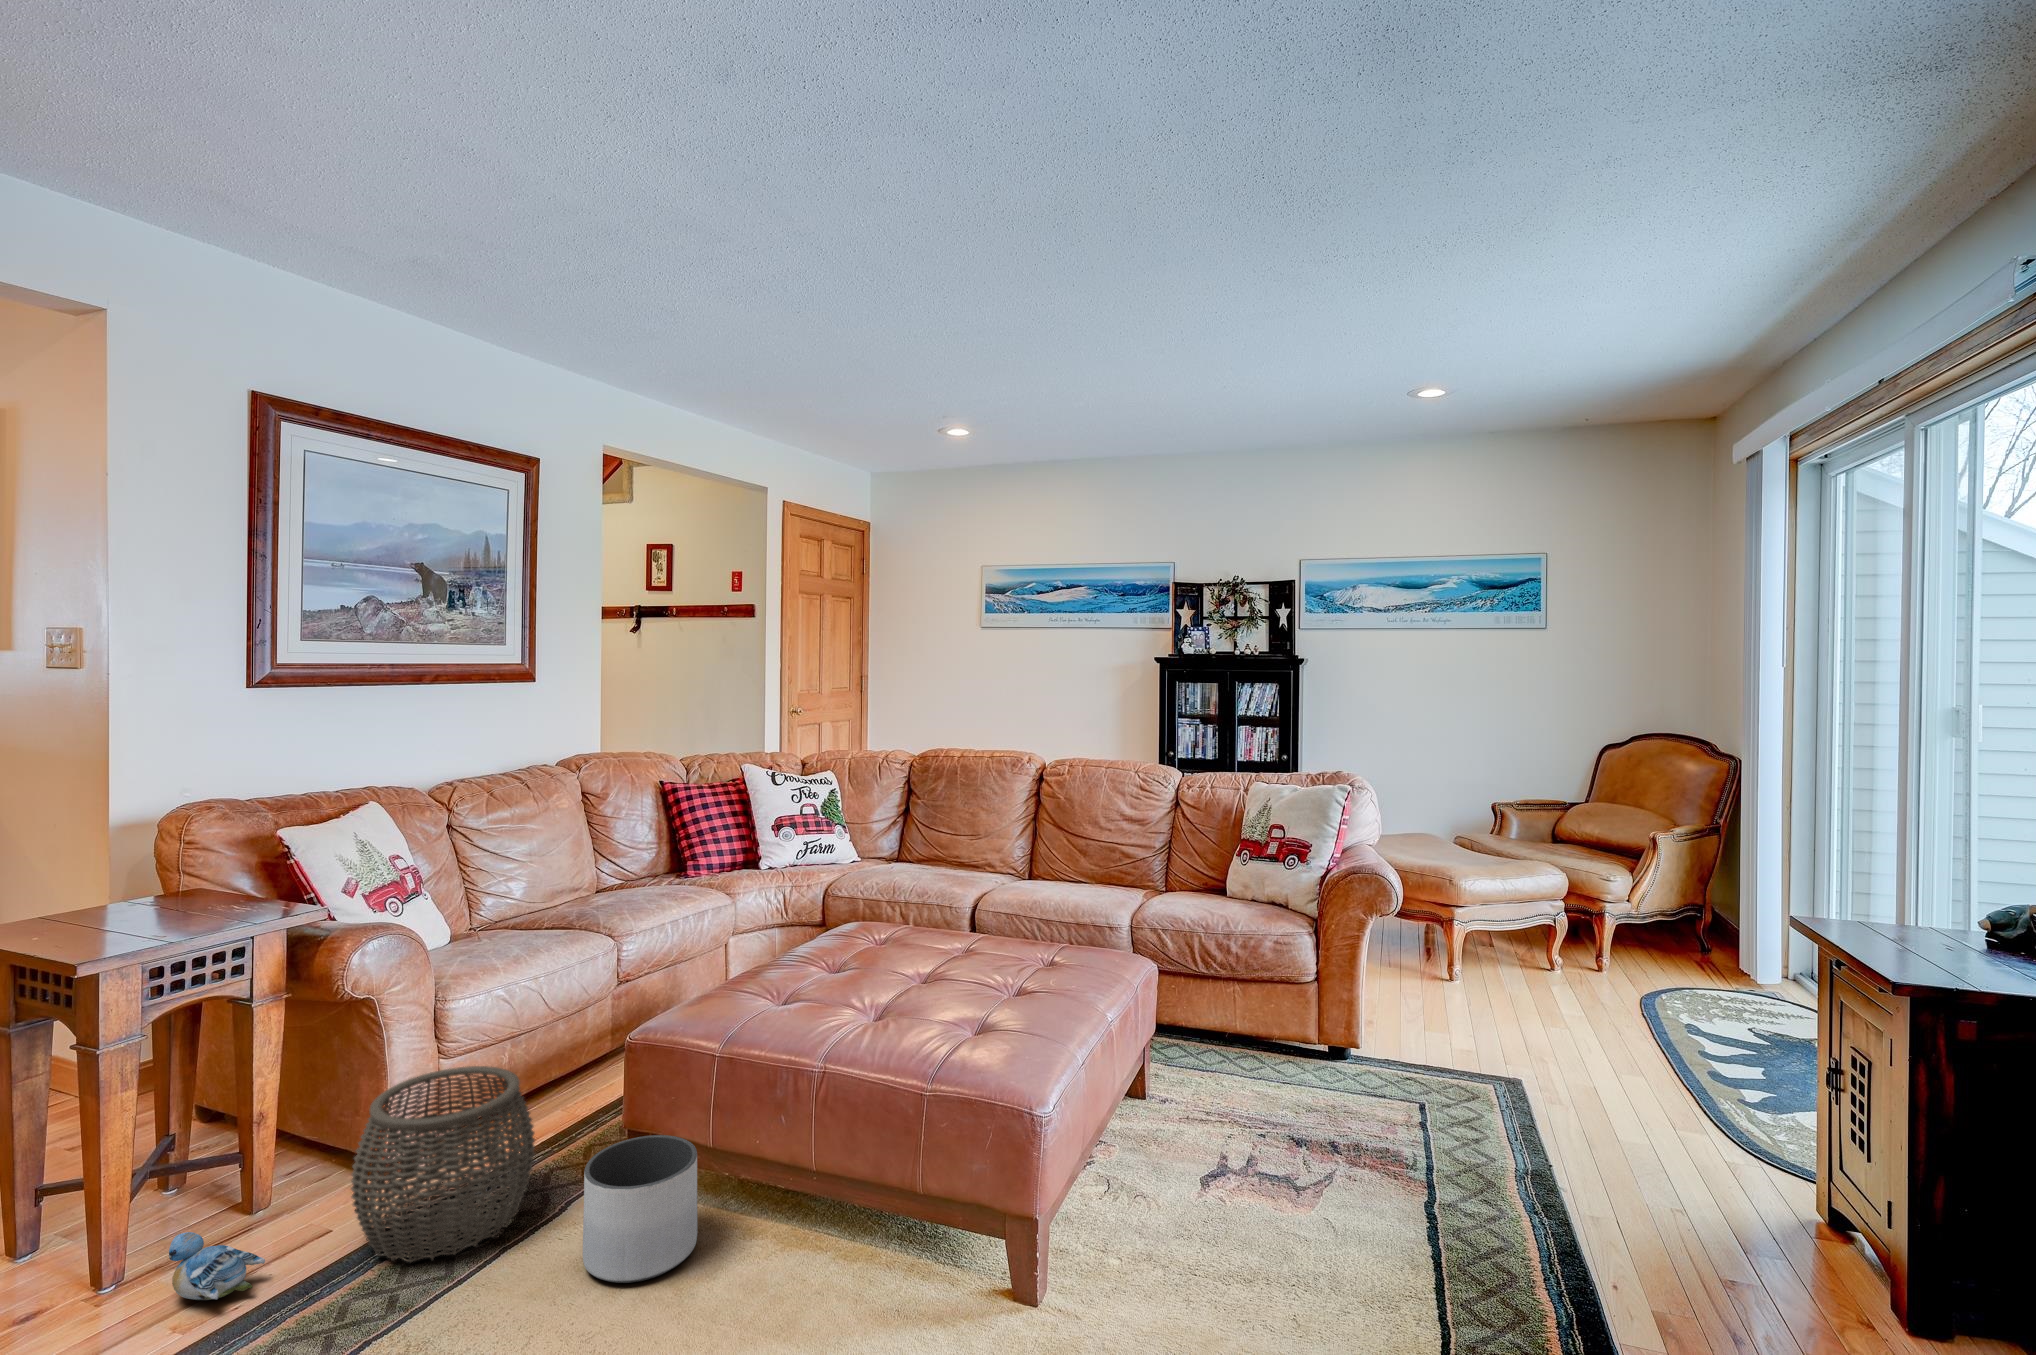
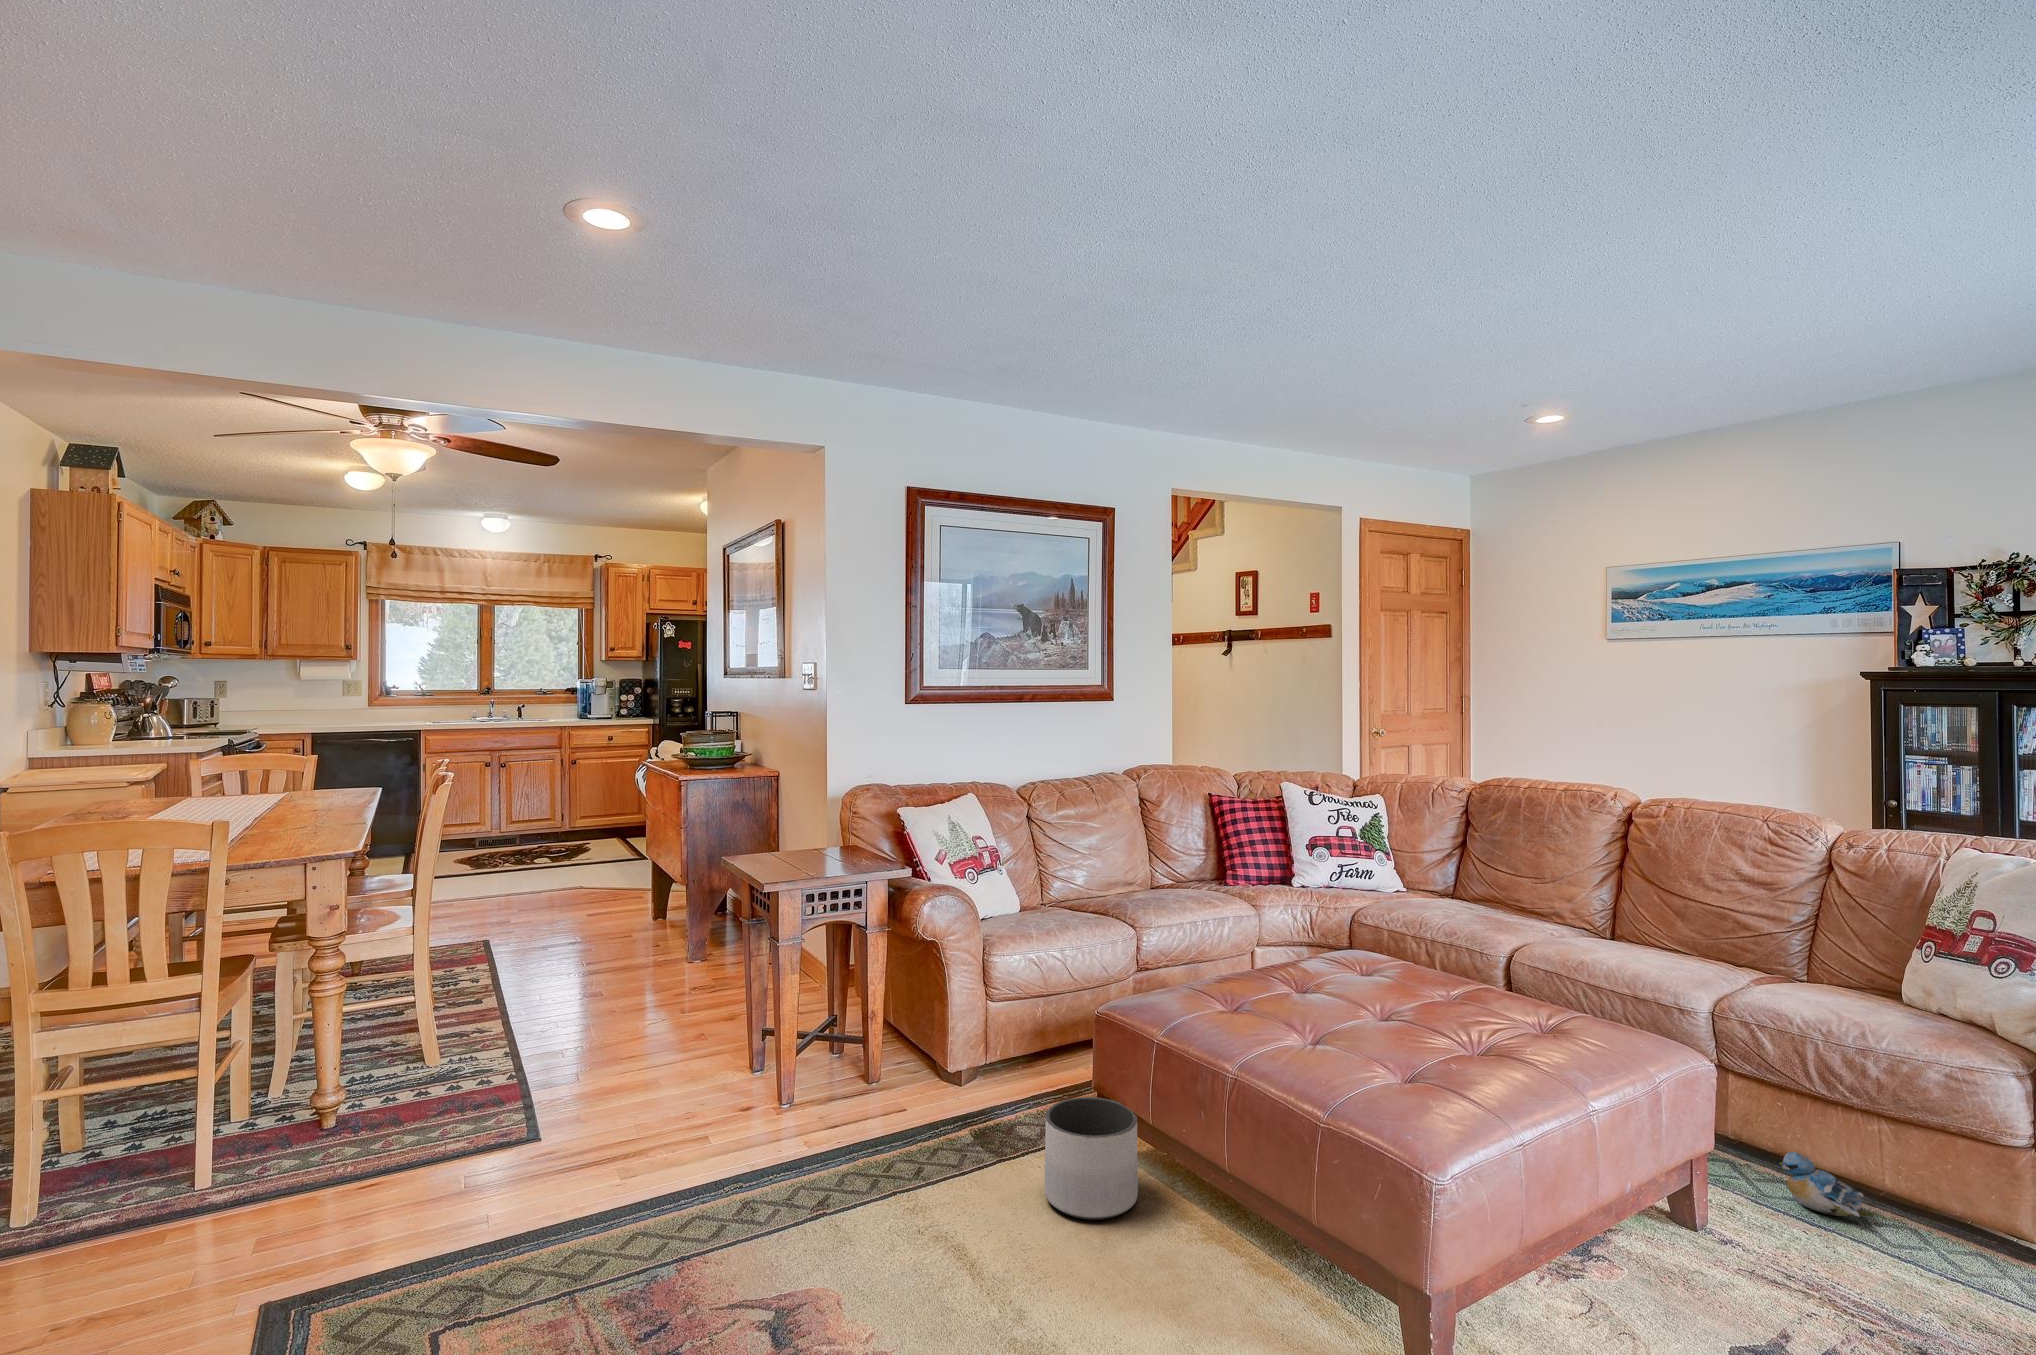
woven basket: present [351,1066,535,1262] -> none [908,1007,1034,1151]
plush toy: present [169,1232,265,1300] -> present [1779,1152,1873,1217]

